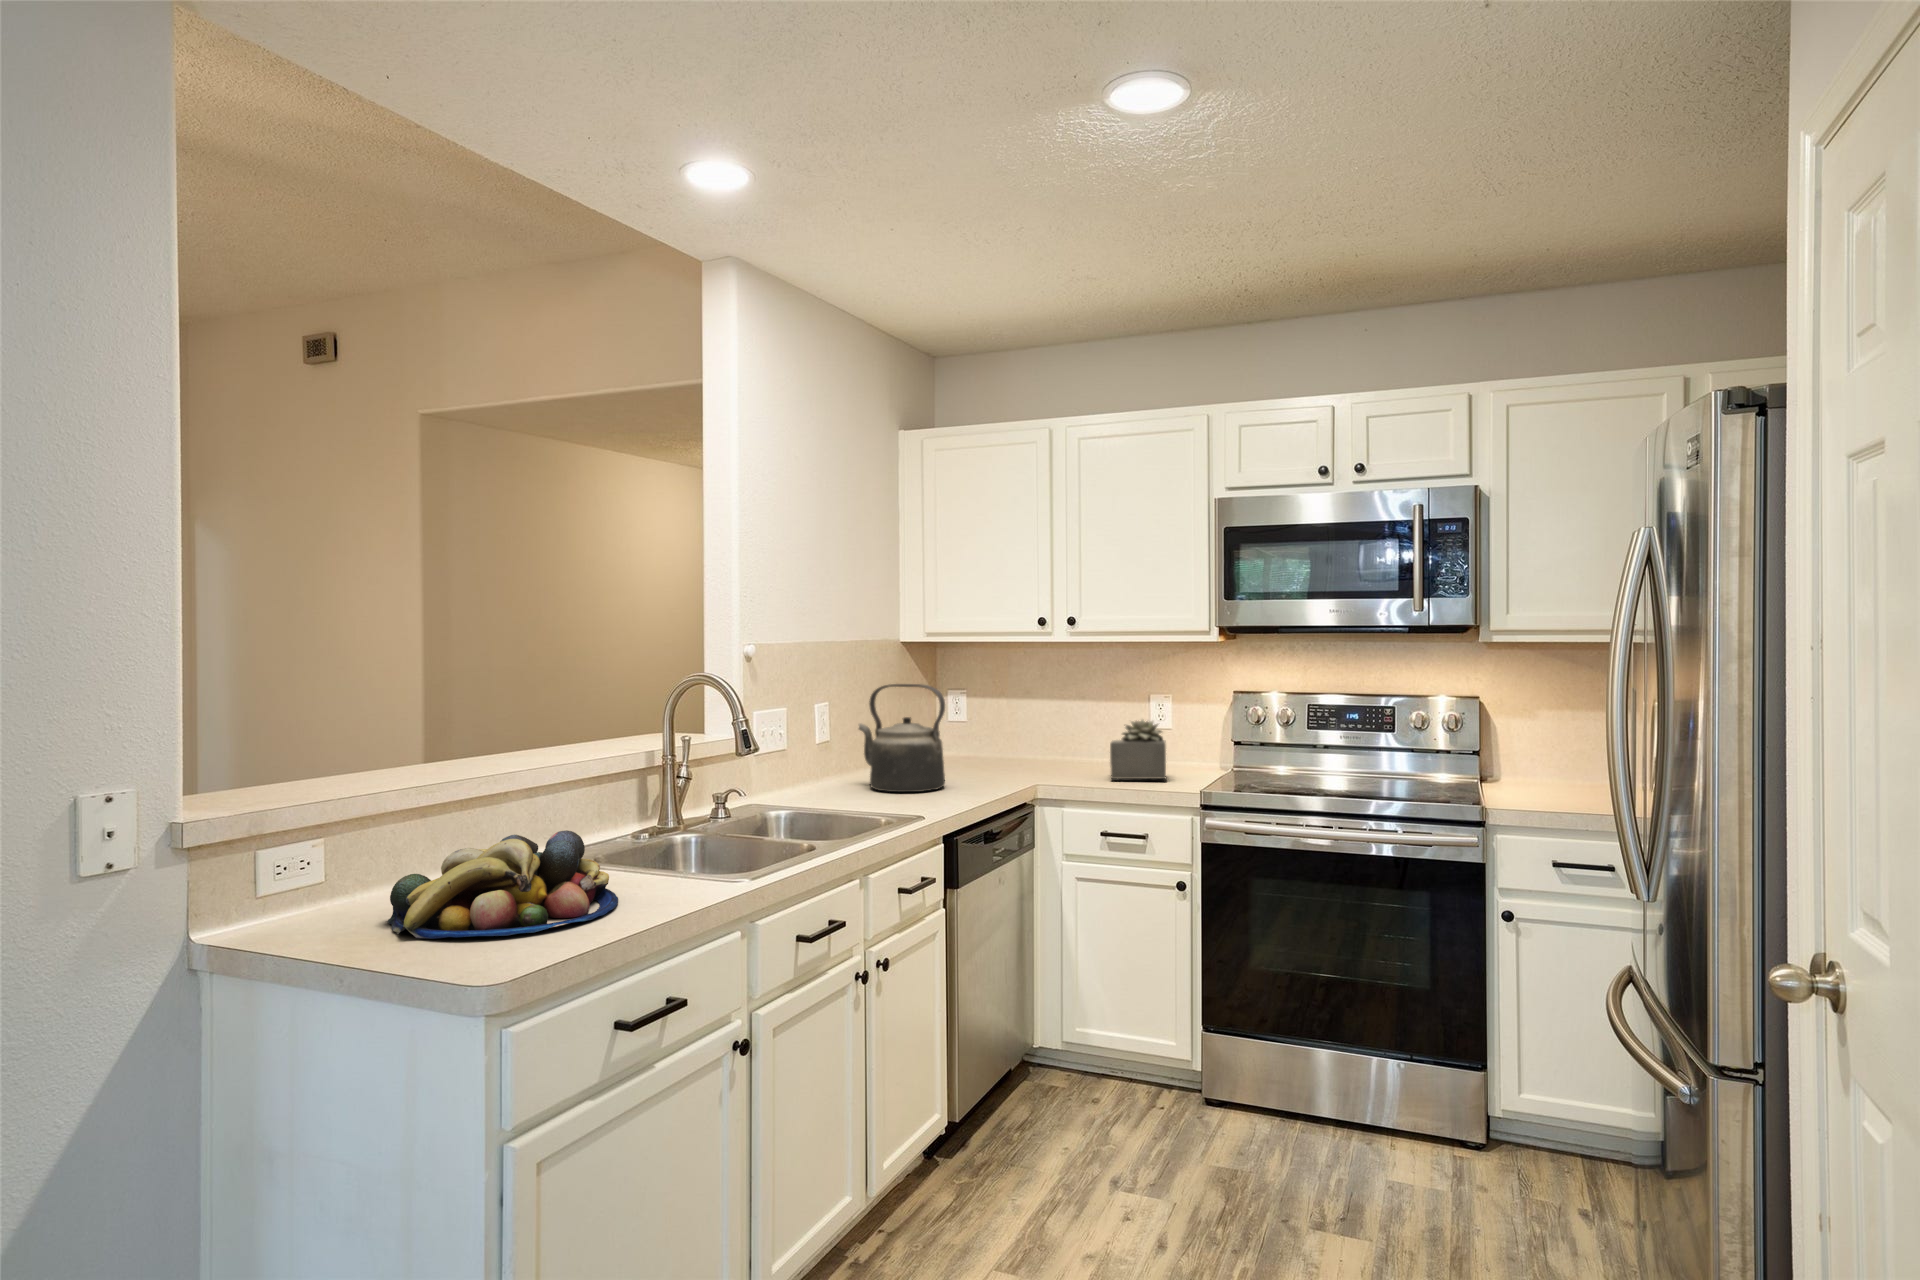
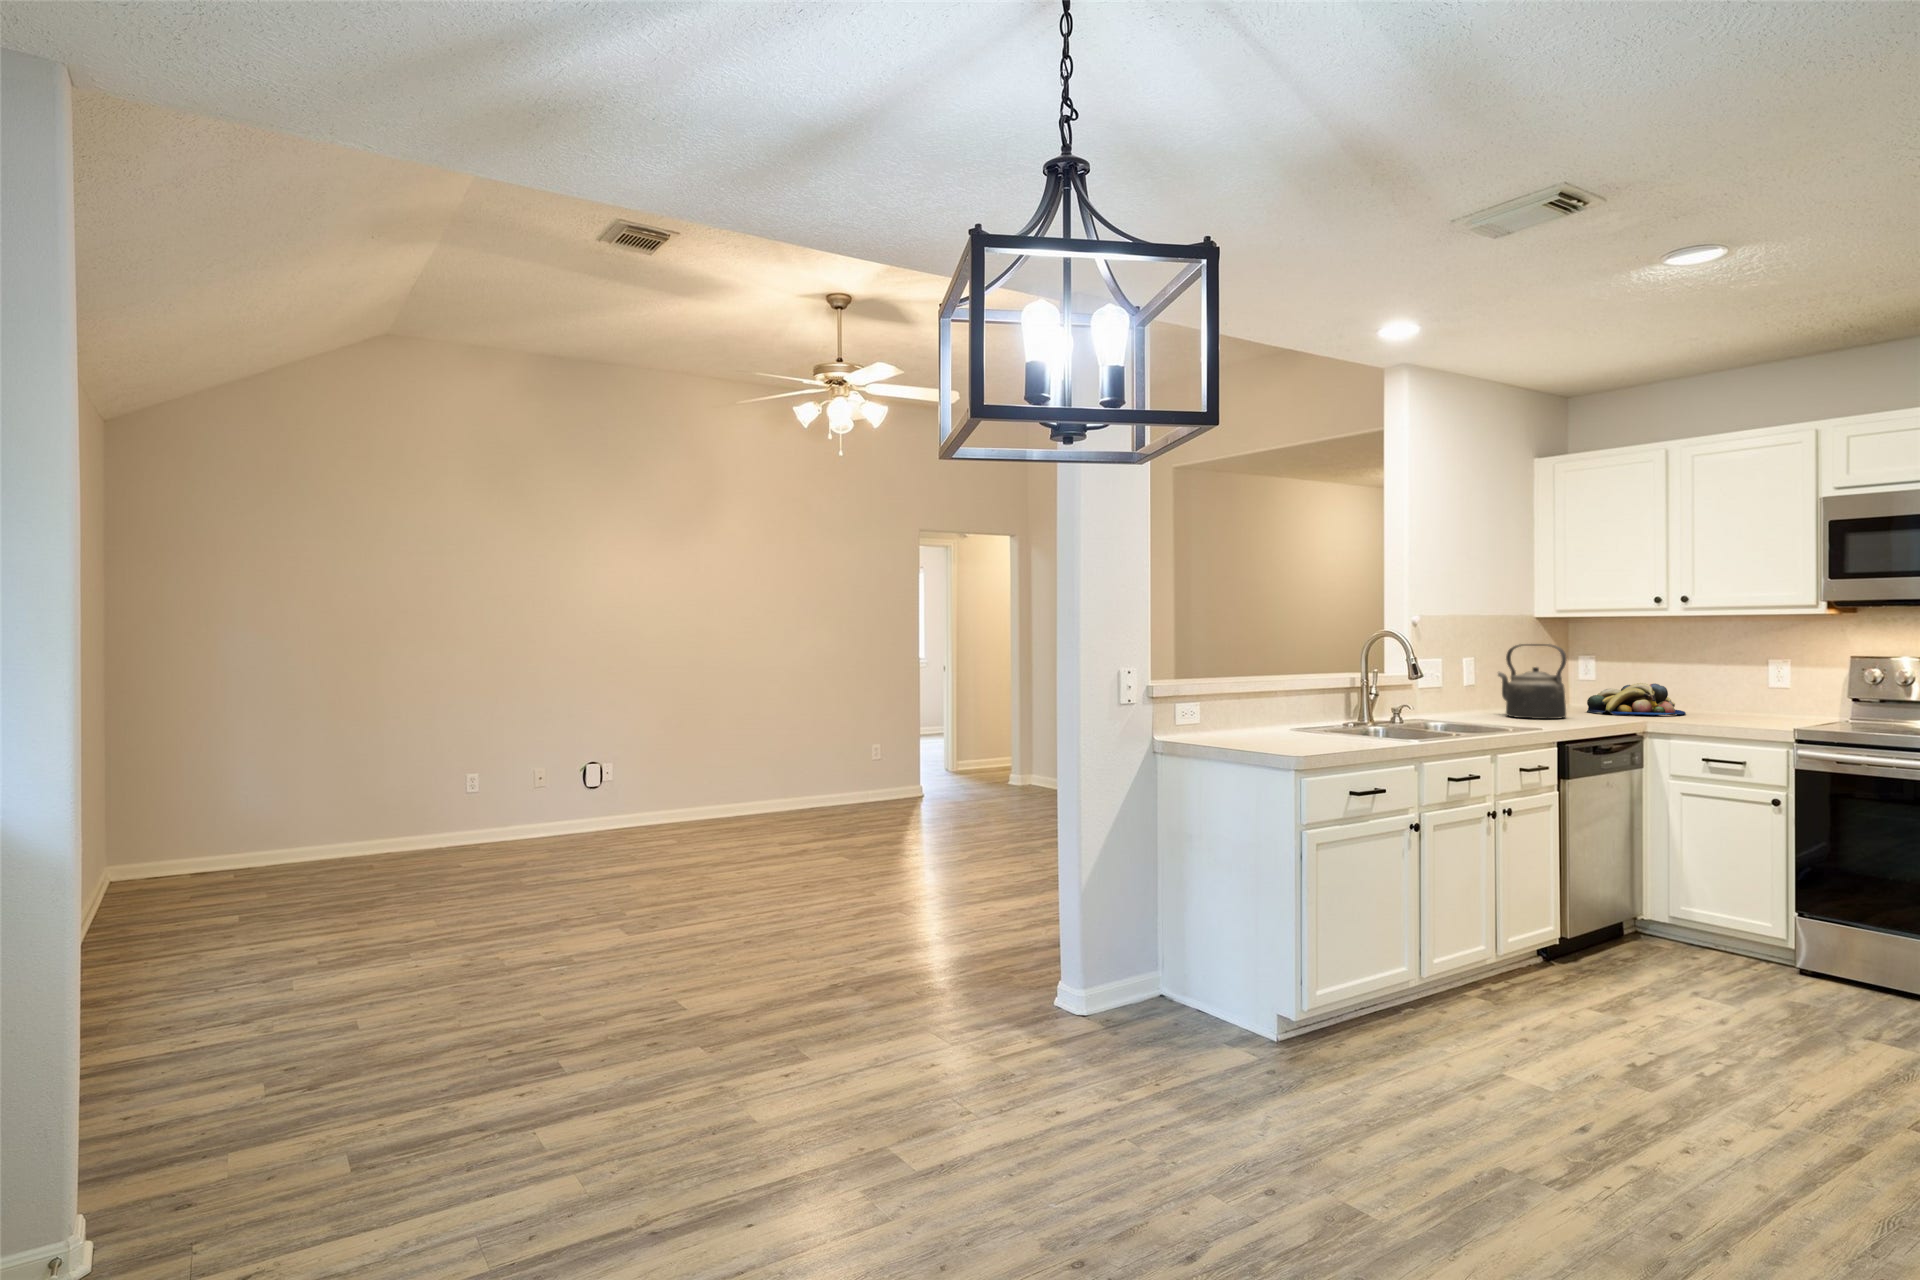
succulent plant: present [1110,719,1166,779] -> none [1715,674,1772,721]
fruit bowl: present [387,830,618,939] -> present [1587,683,1686,715]

